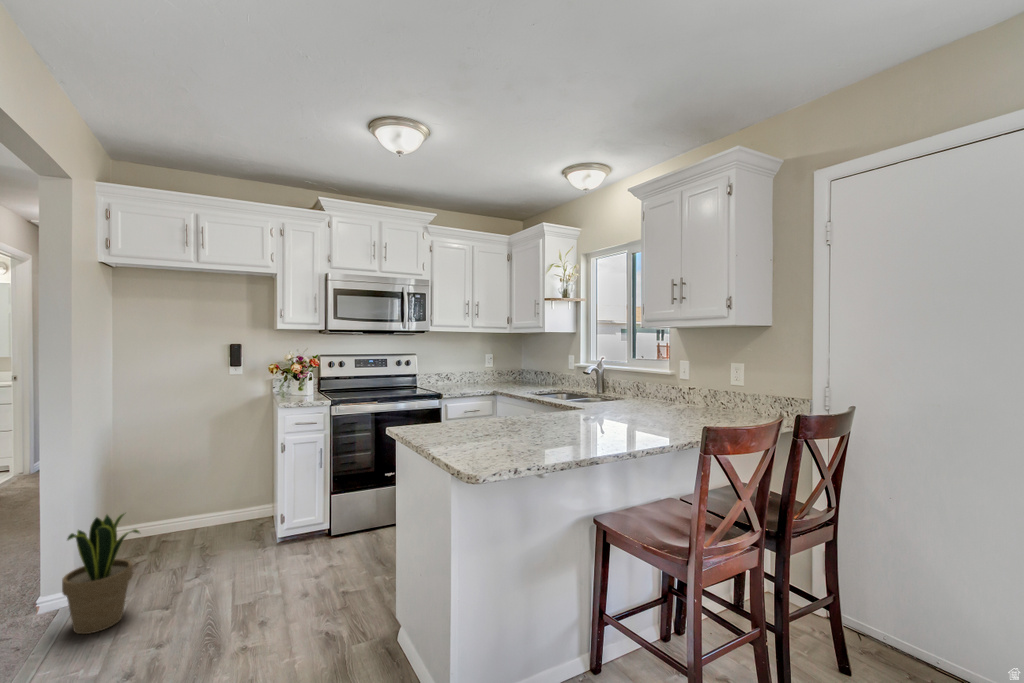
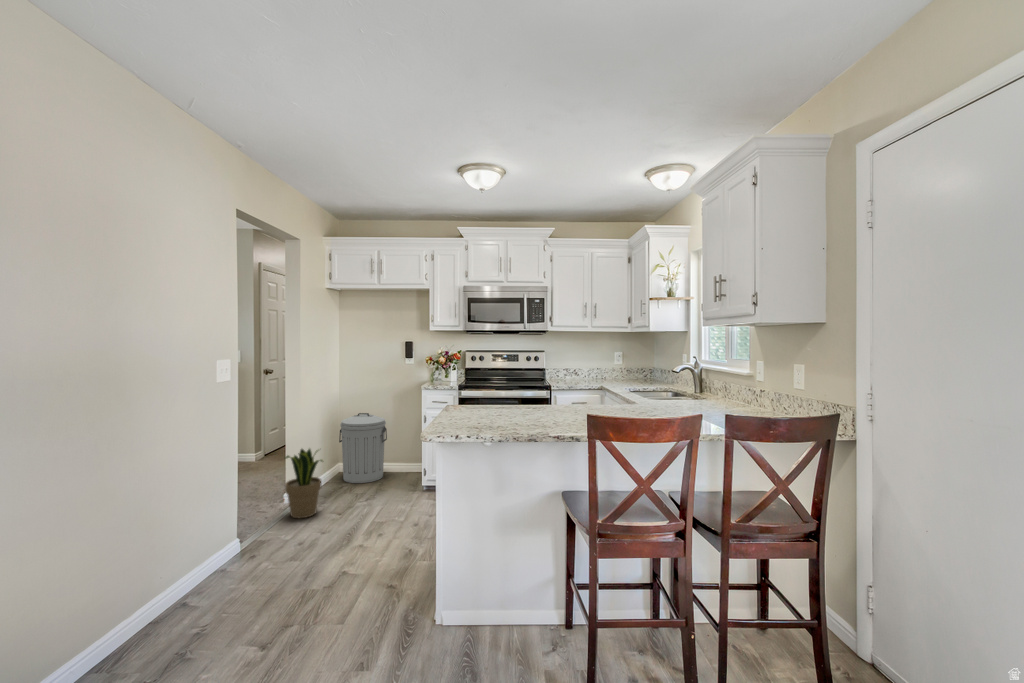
trash can: none [126,448,207,555] -> present [339,413,387,483]

